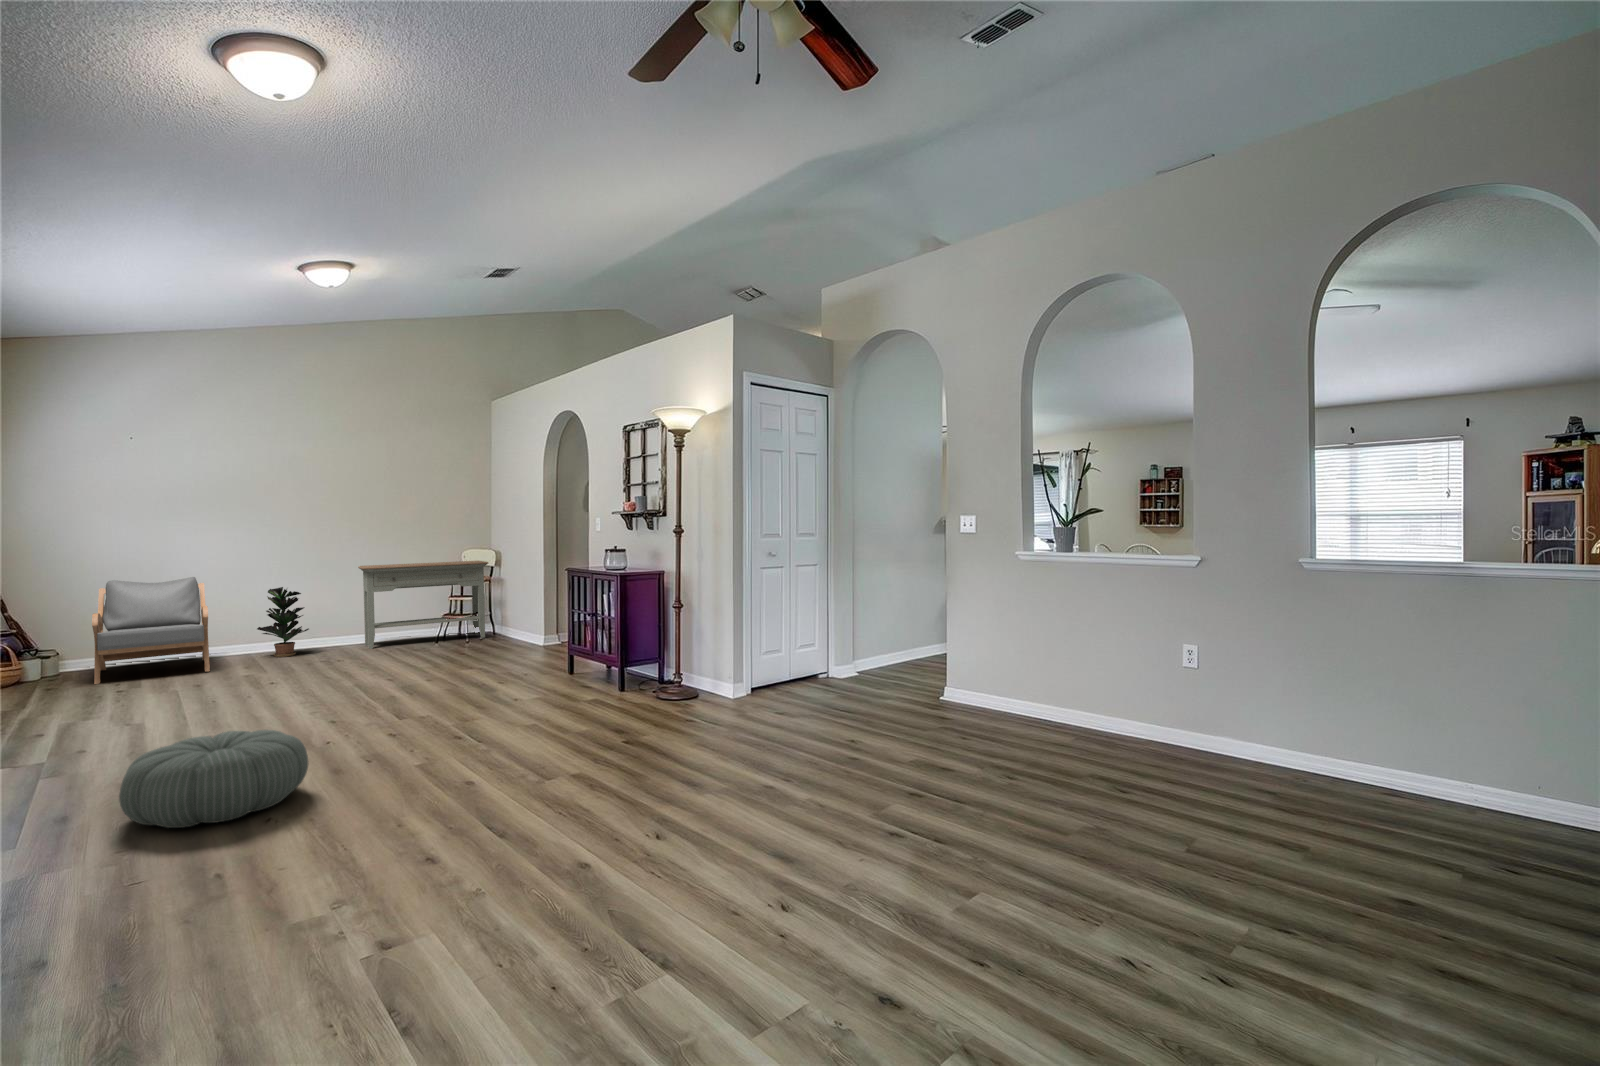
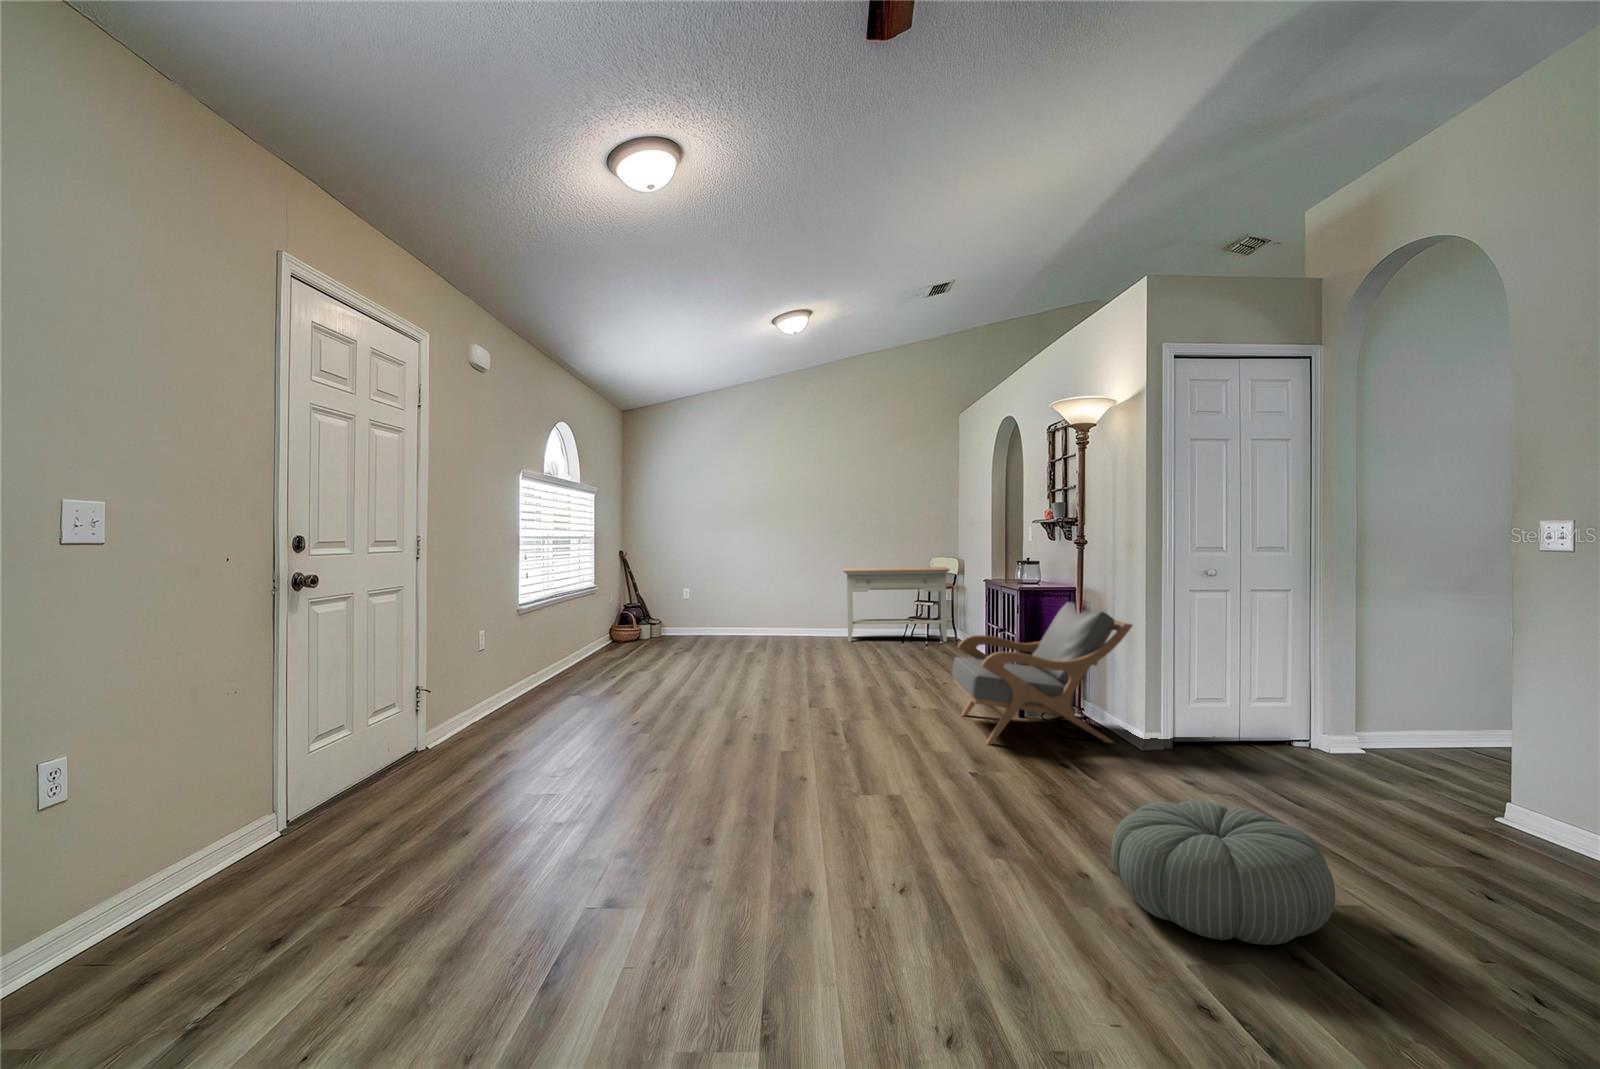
armchair: present [92,577,210,684] -> present [952,602,1132,745]
potted plant: present [257,587,309,657] -> none [769,584,804,642]
pouf: present [119,730,308,828] -> present [1111,800,1335,945]

